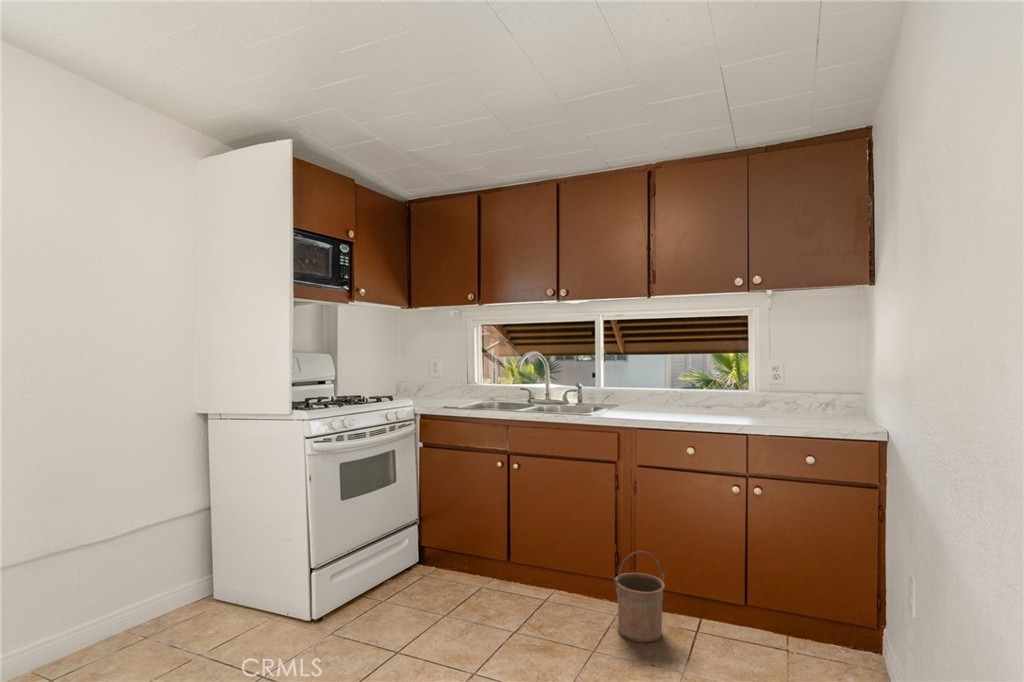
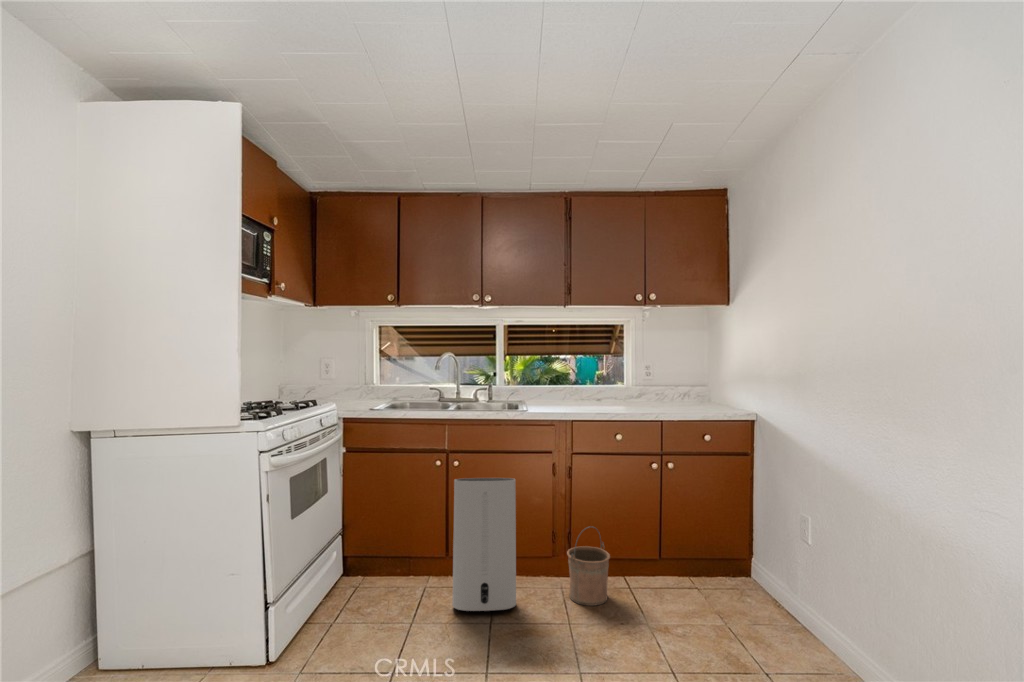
air purifier: none [490,482,561,624] -> present [452,478,516,611]

